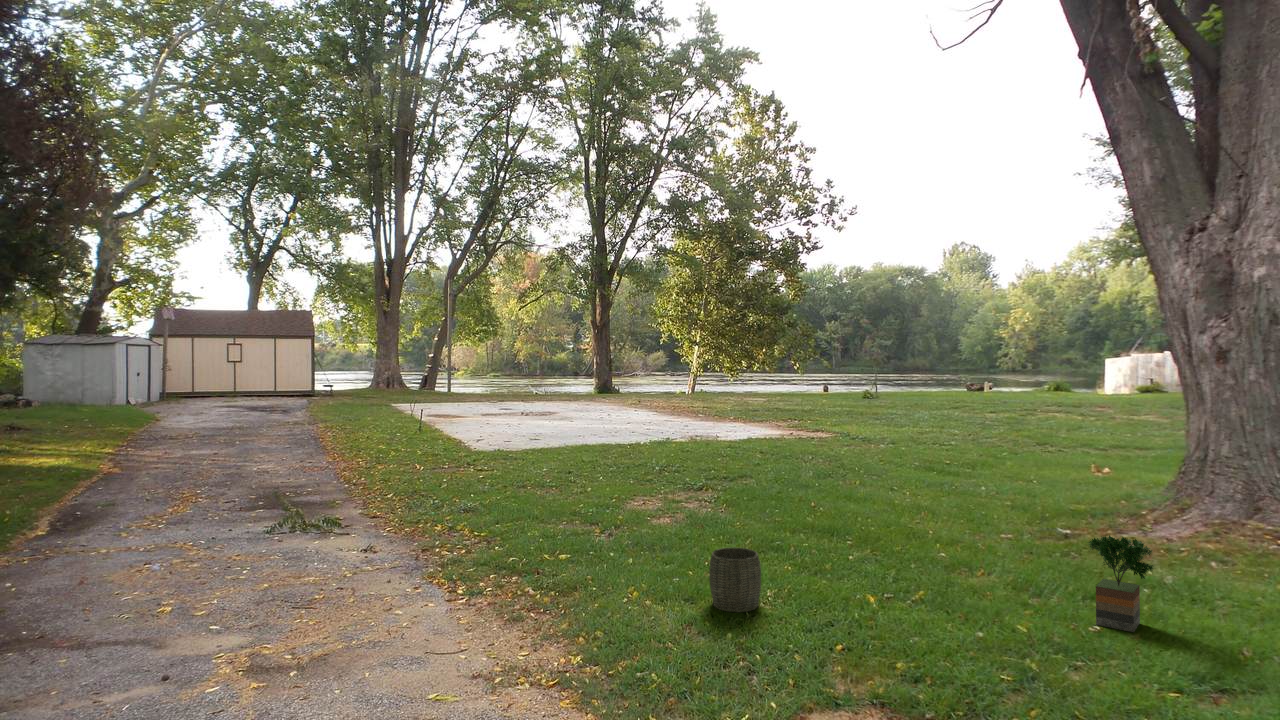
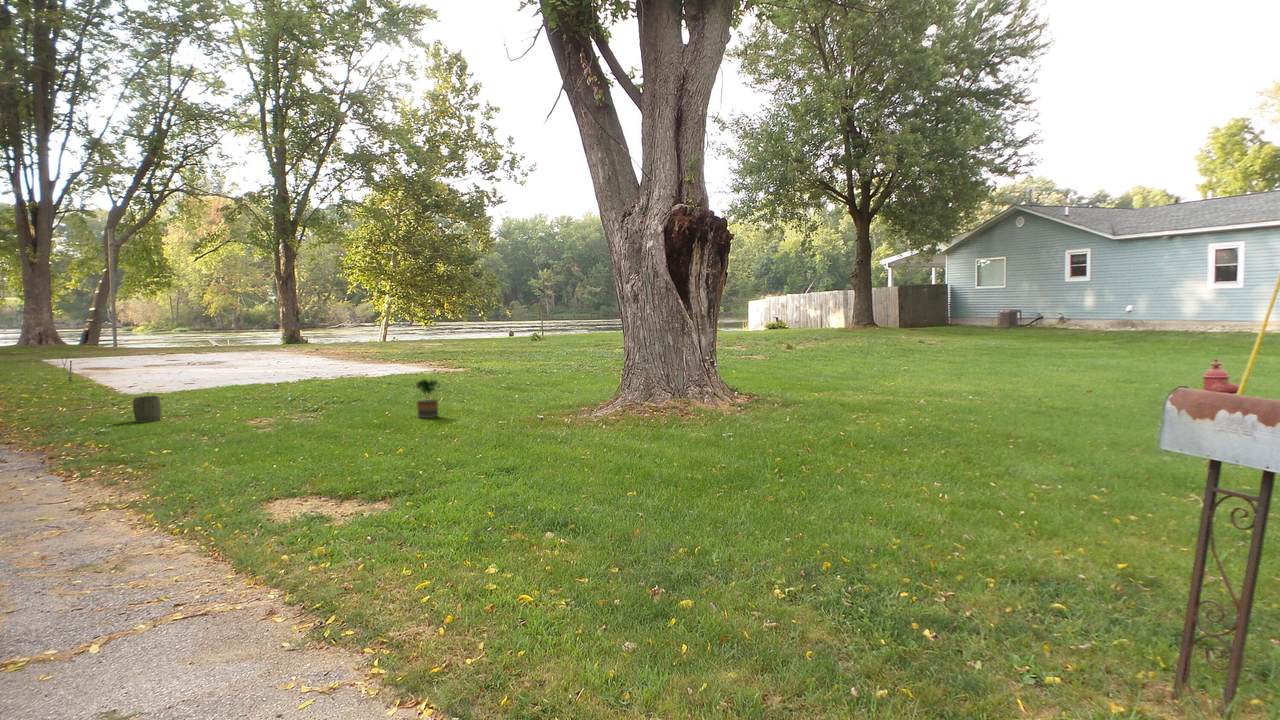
woven basket: present [709,547,761,612] -> present [133,396,161,423]

